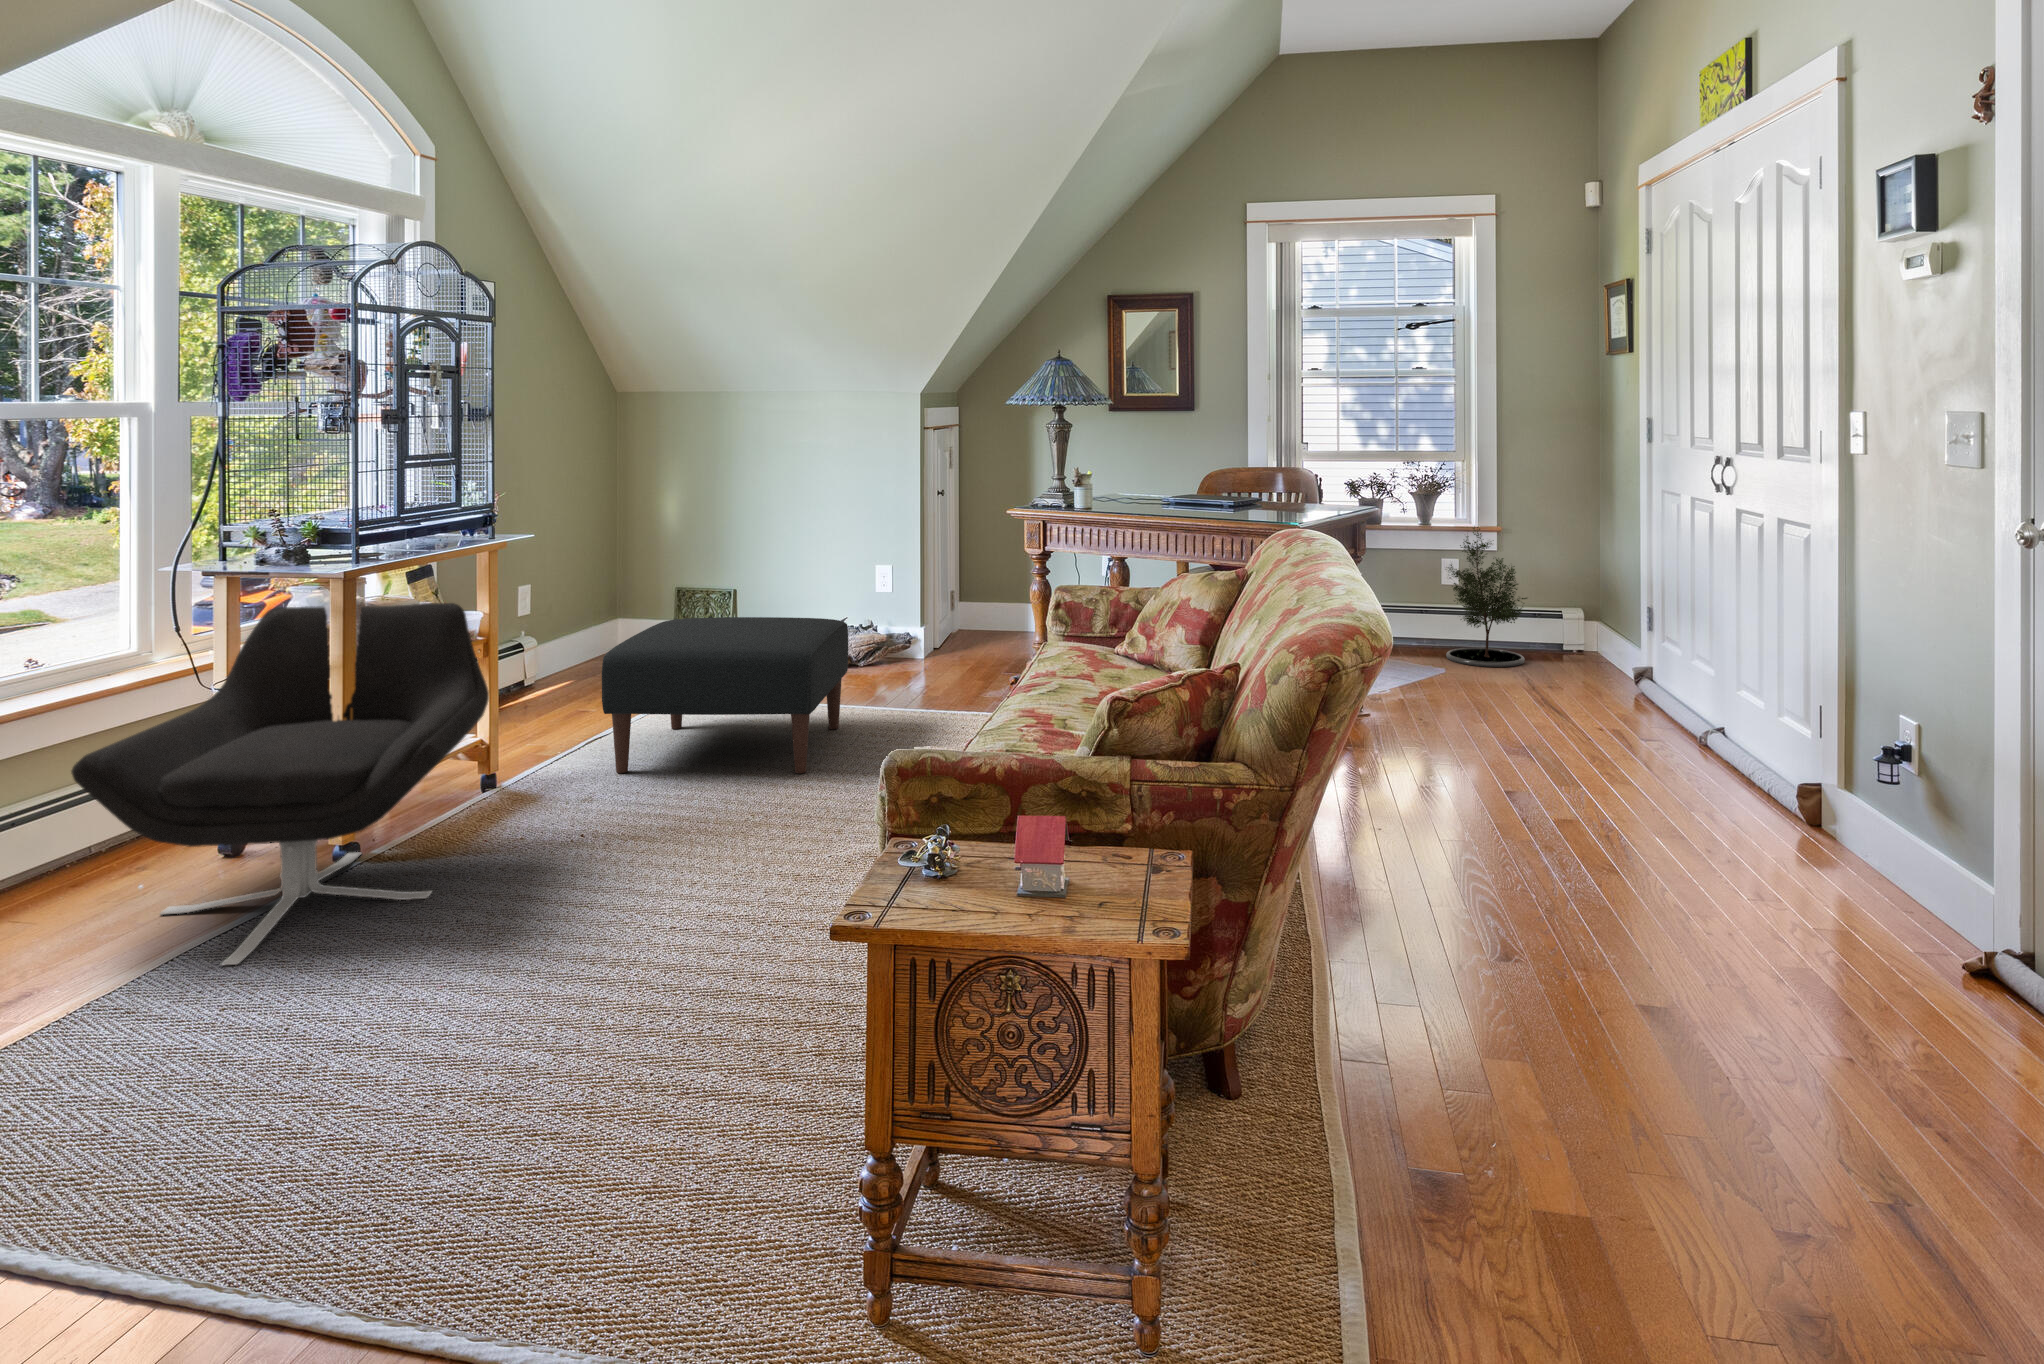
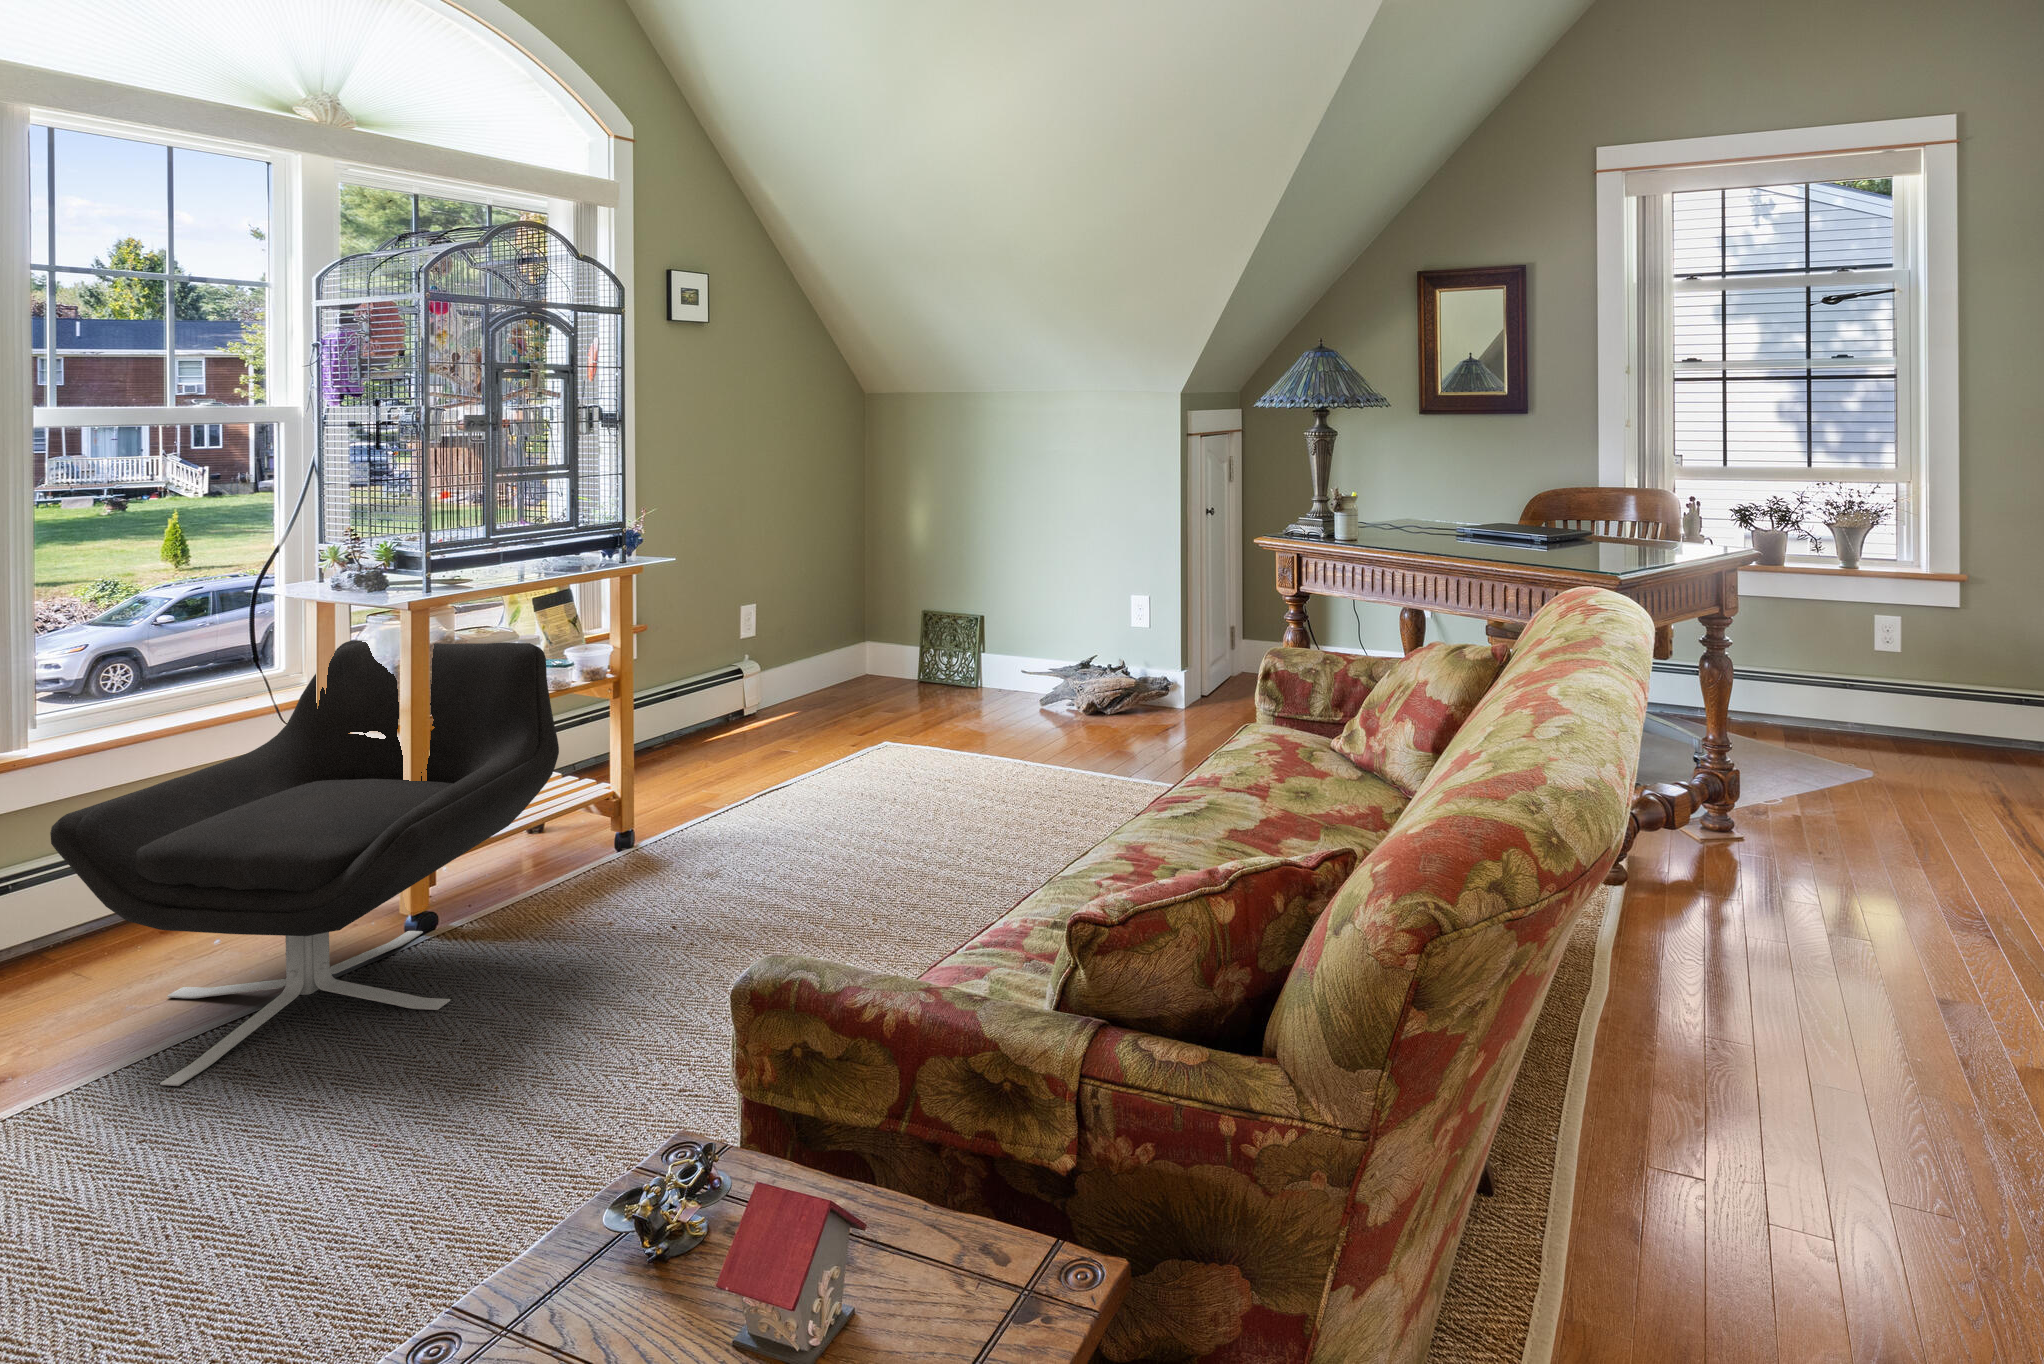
potted tree: present [1446,527,1527,667] -> none [1880,571,2013,770]
ottoman: present [602,617,848,773] -> none [738,659,1052,865]

